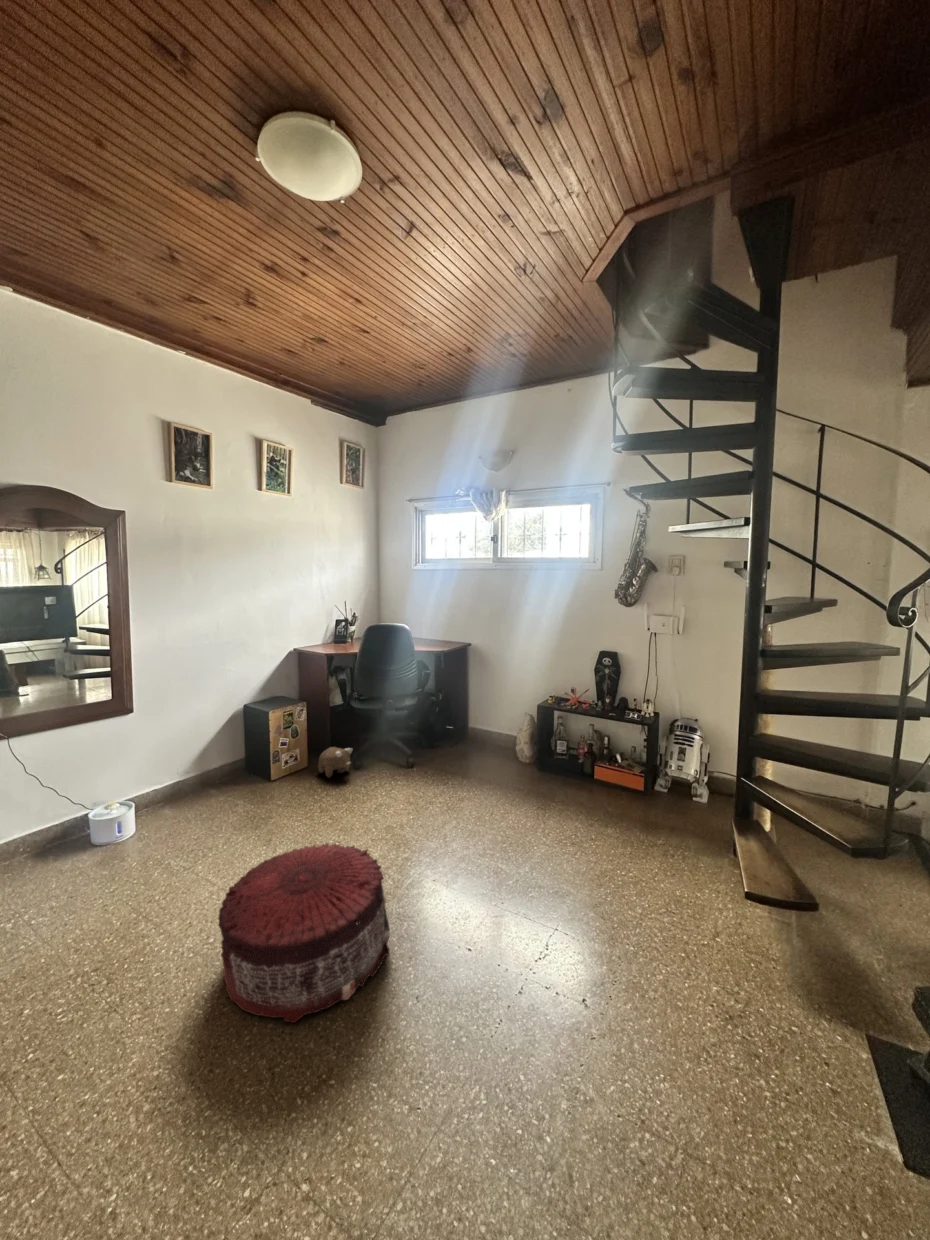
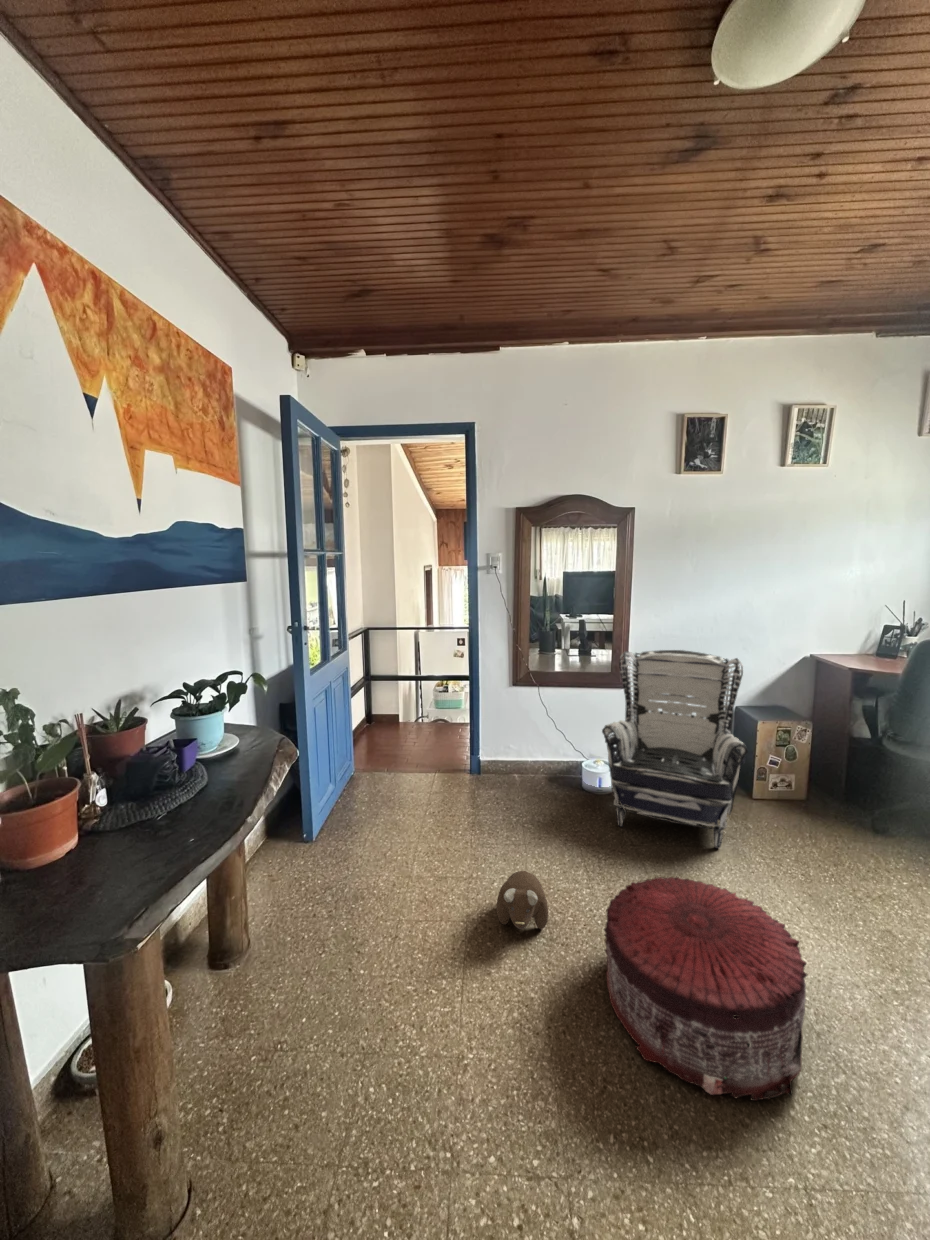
armchair: none [127,658,280,860] -> present [602,650,748,848]
plush toy: present [318,747,352,778] -> present [497,871,548,929]

